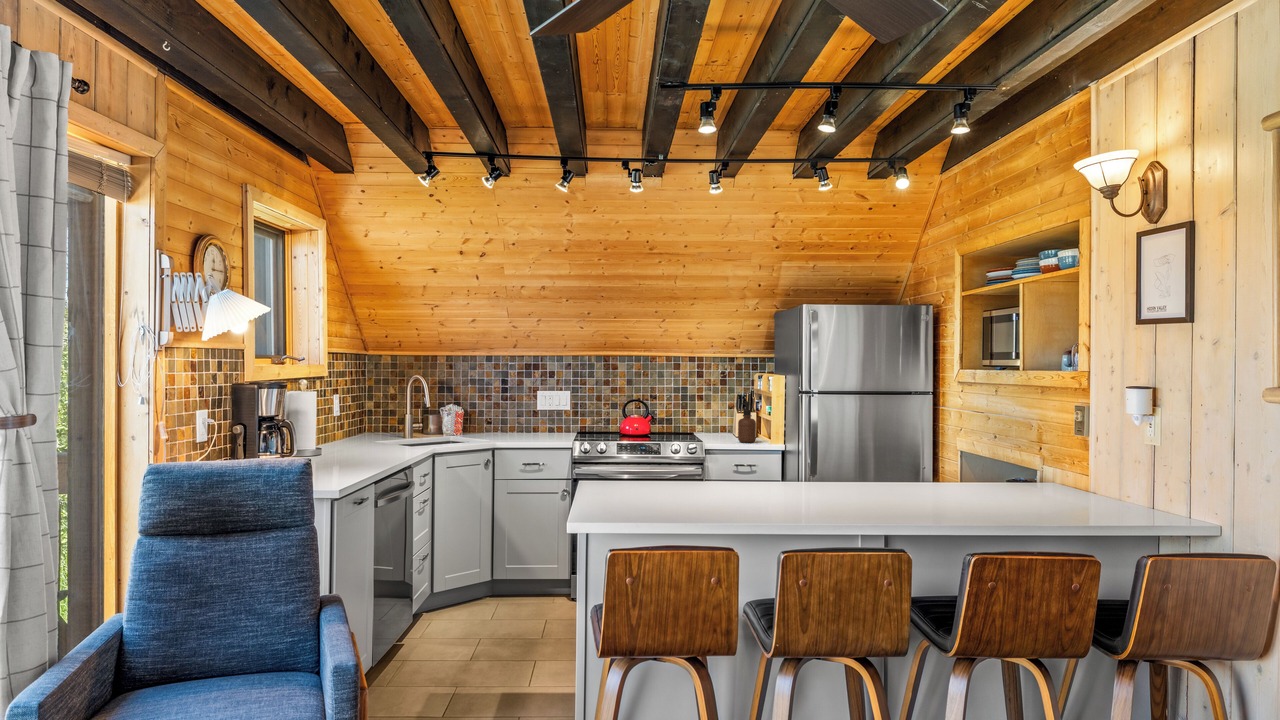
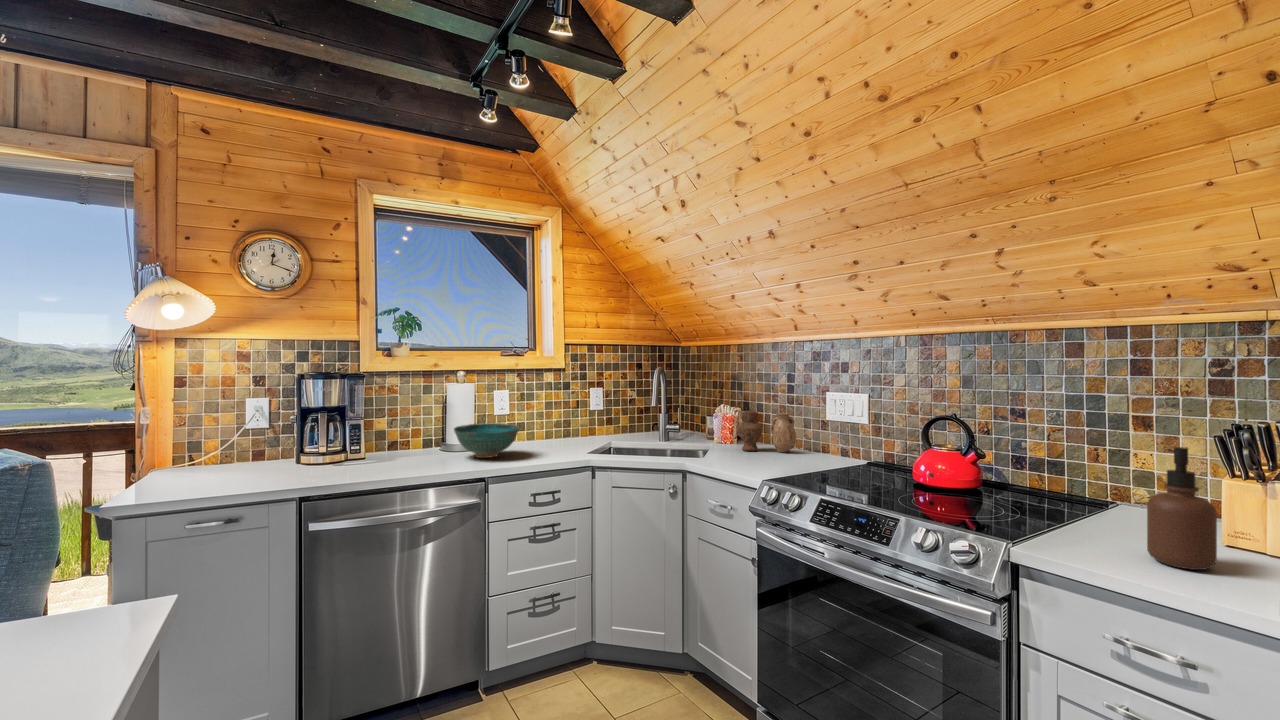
vase: none [483,406,521,436] -> present [736,411,796,452]
bowl: none [331,425,392,454] -> present [454,423,519,458]

